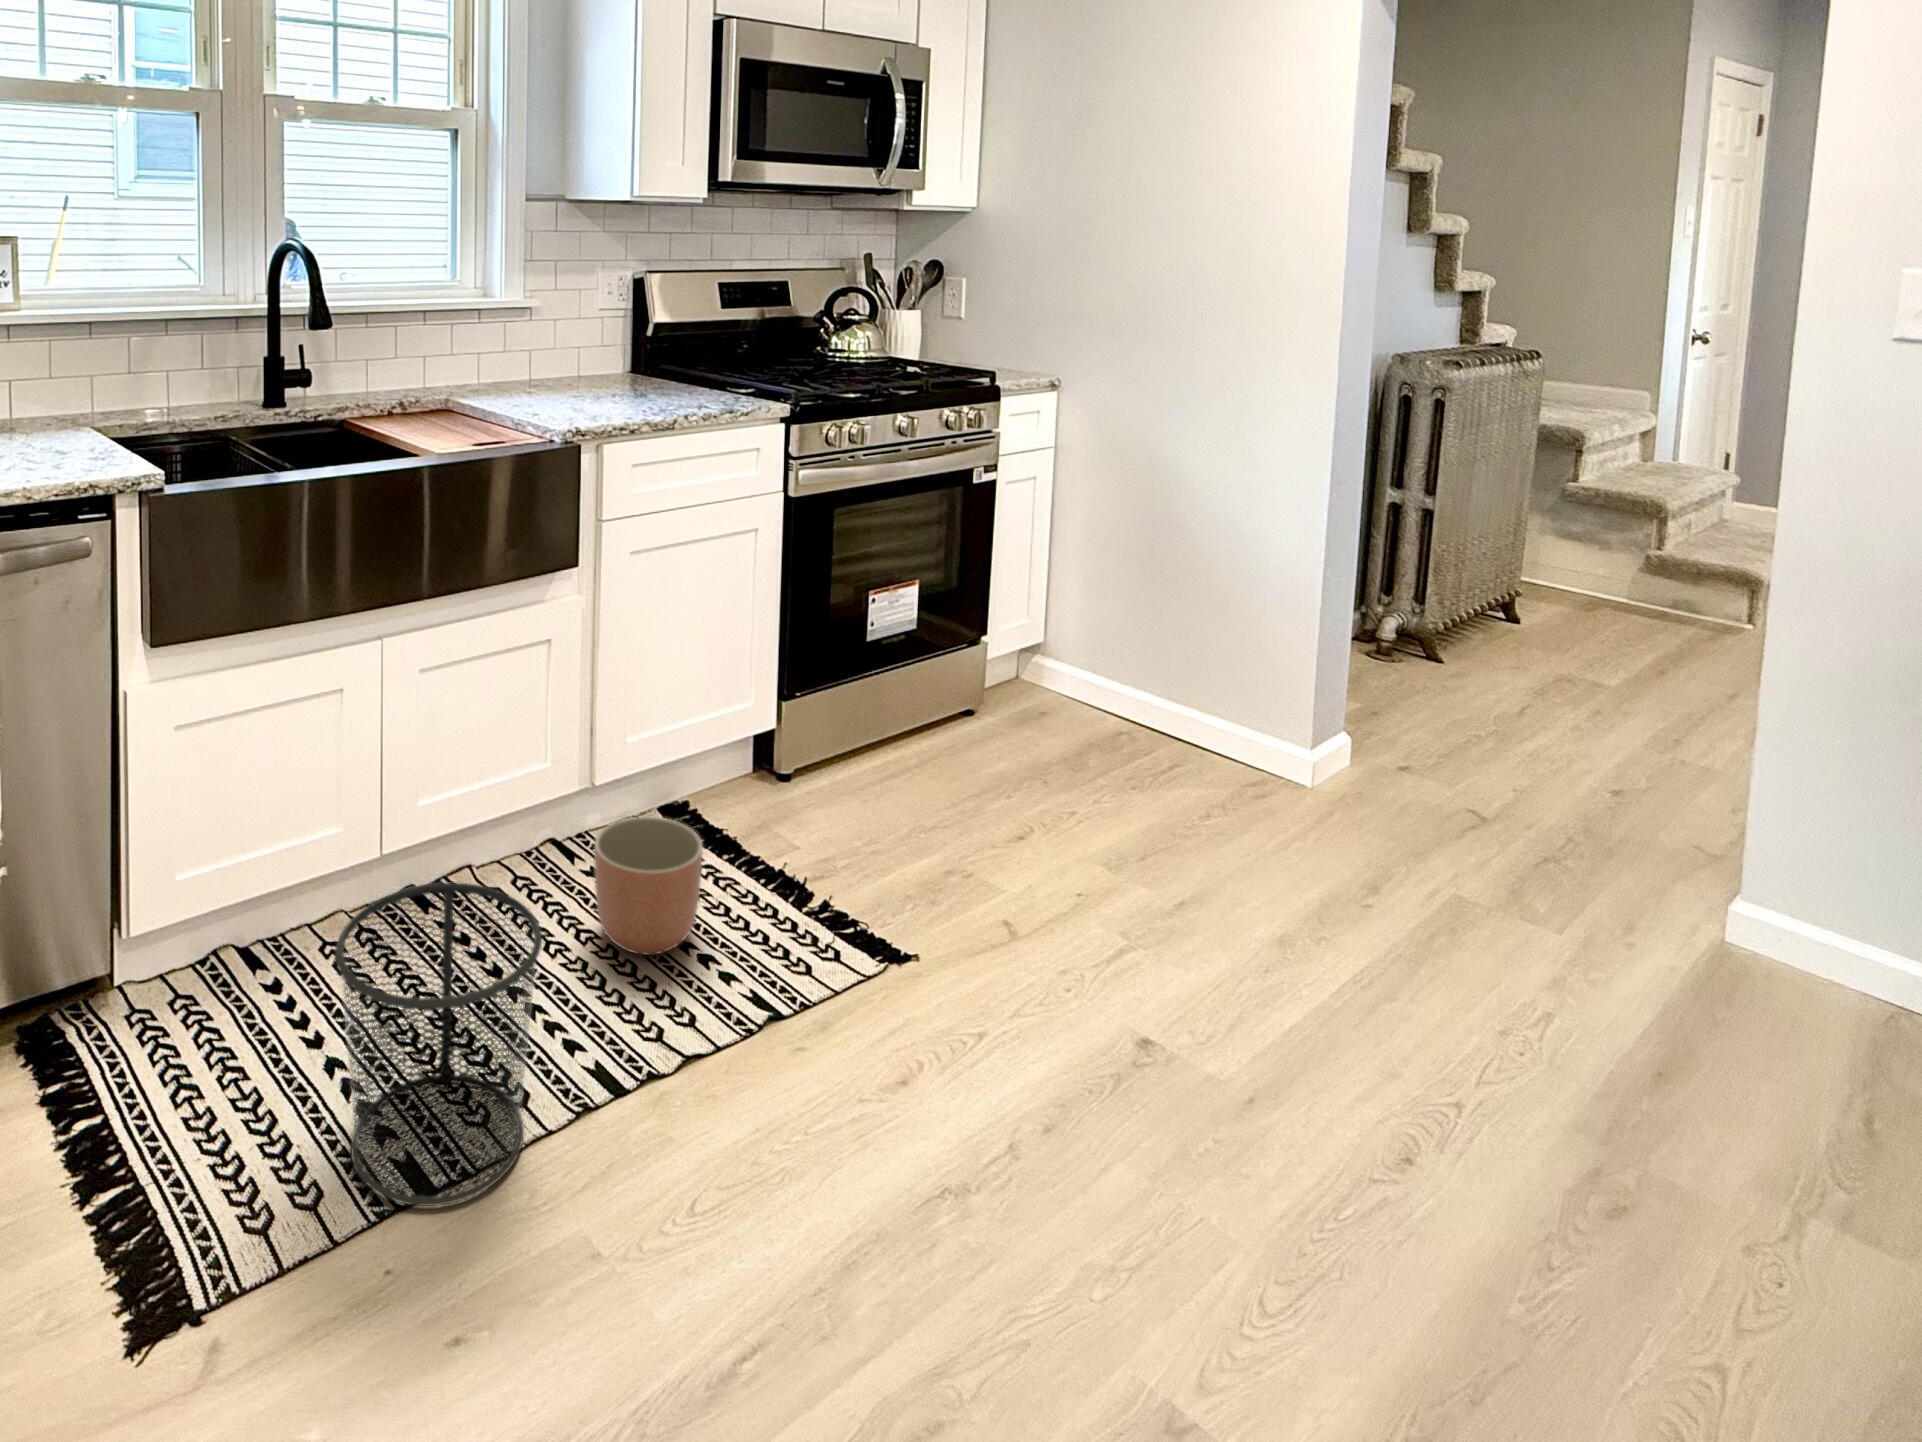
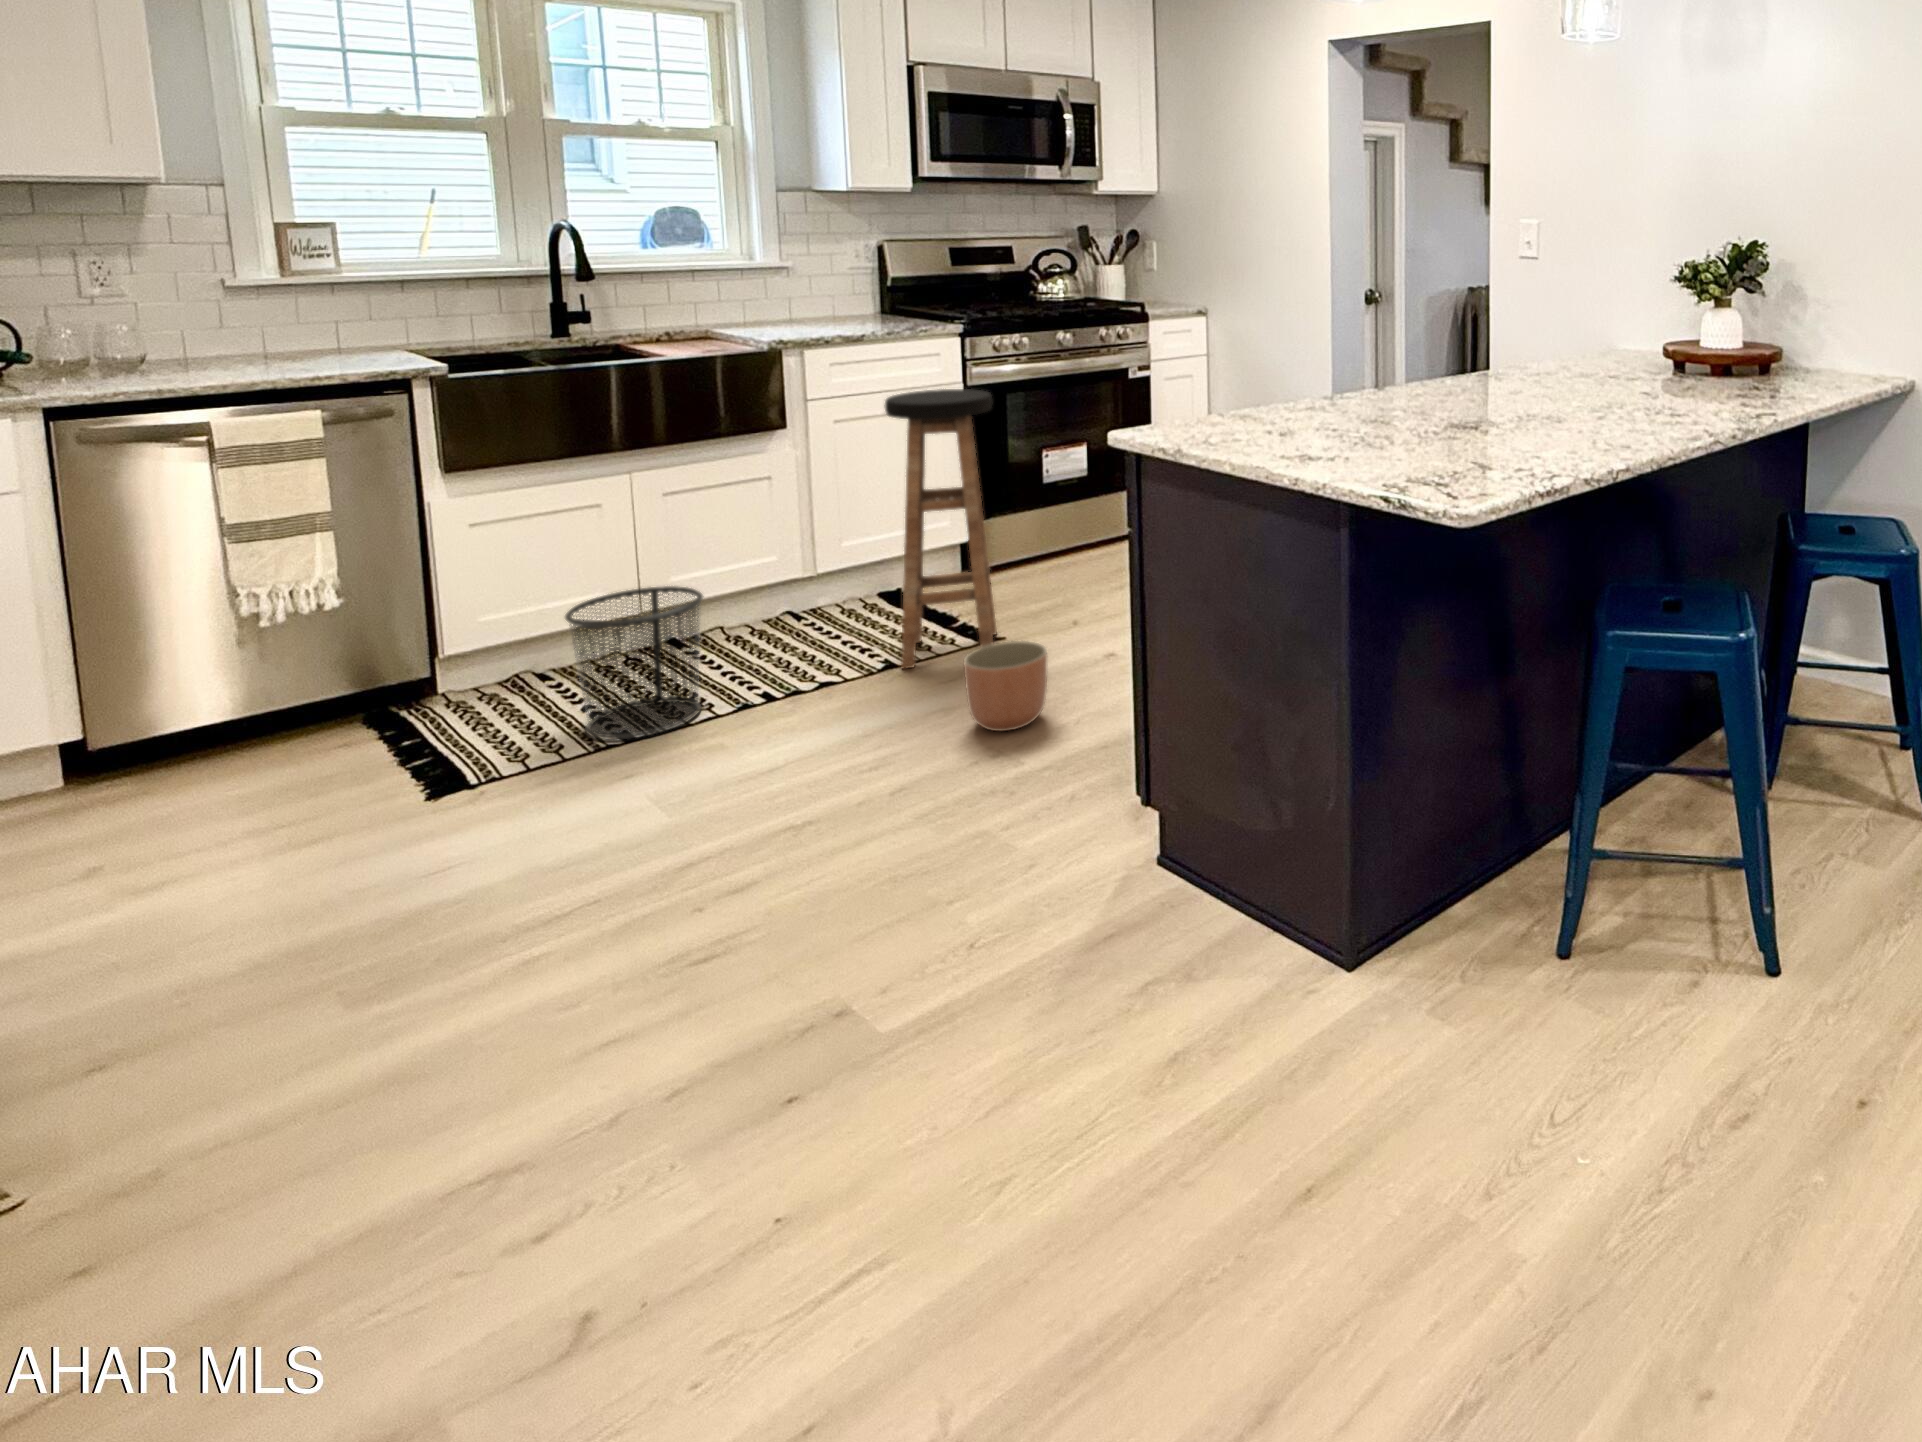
bar stool: none [776,540,967,1045] -> present [884,389,997,668]
planter: present [594,817,703,955] -> present [964,641,1047,731]

